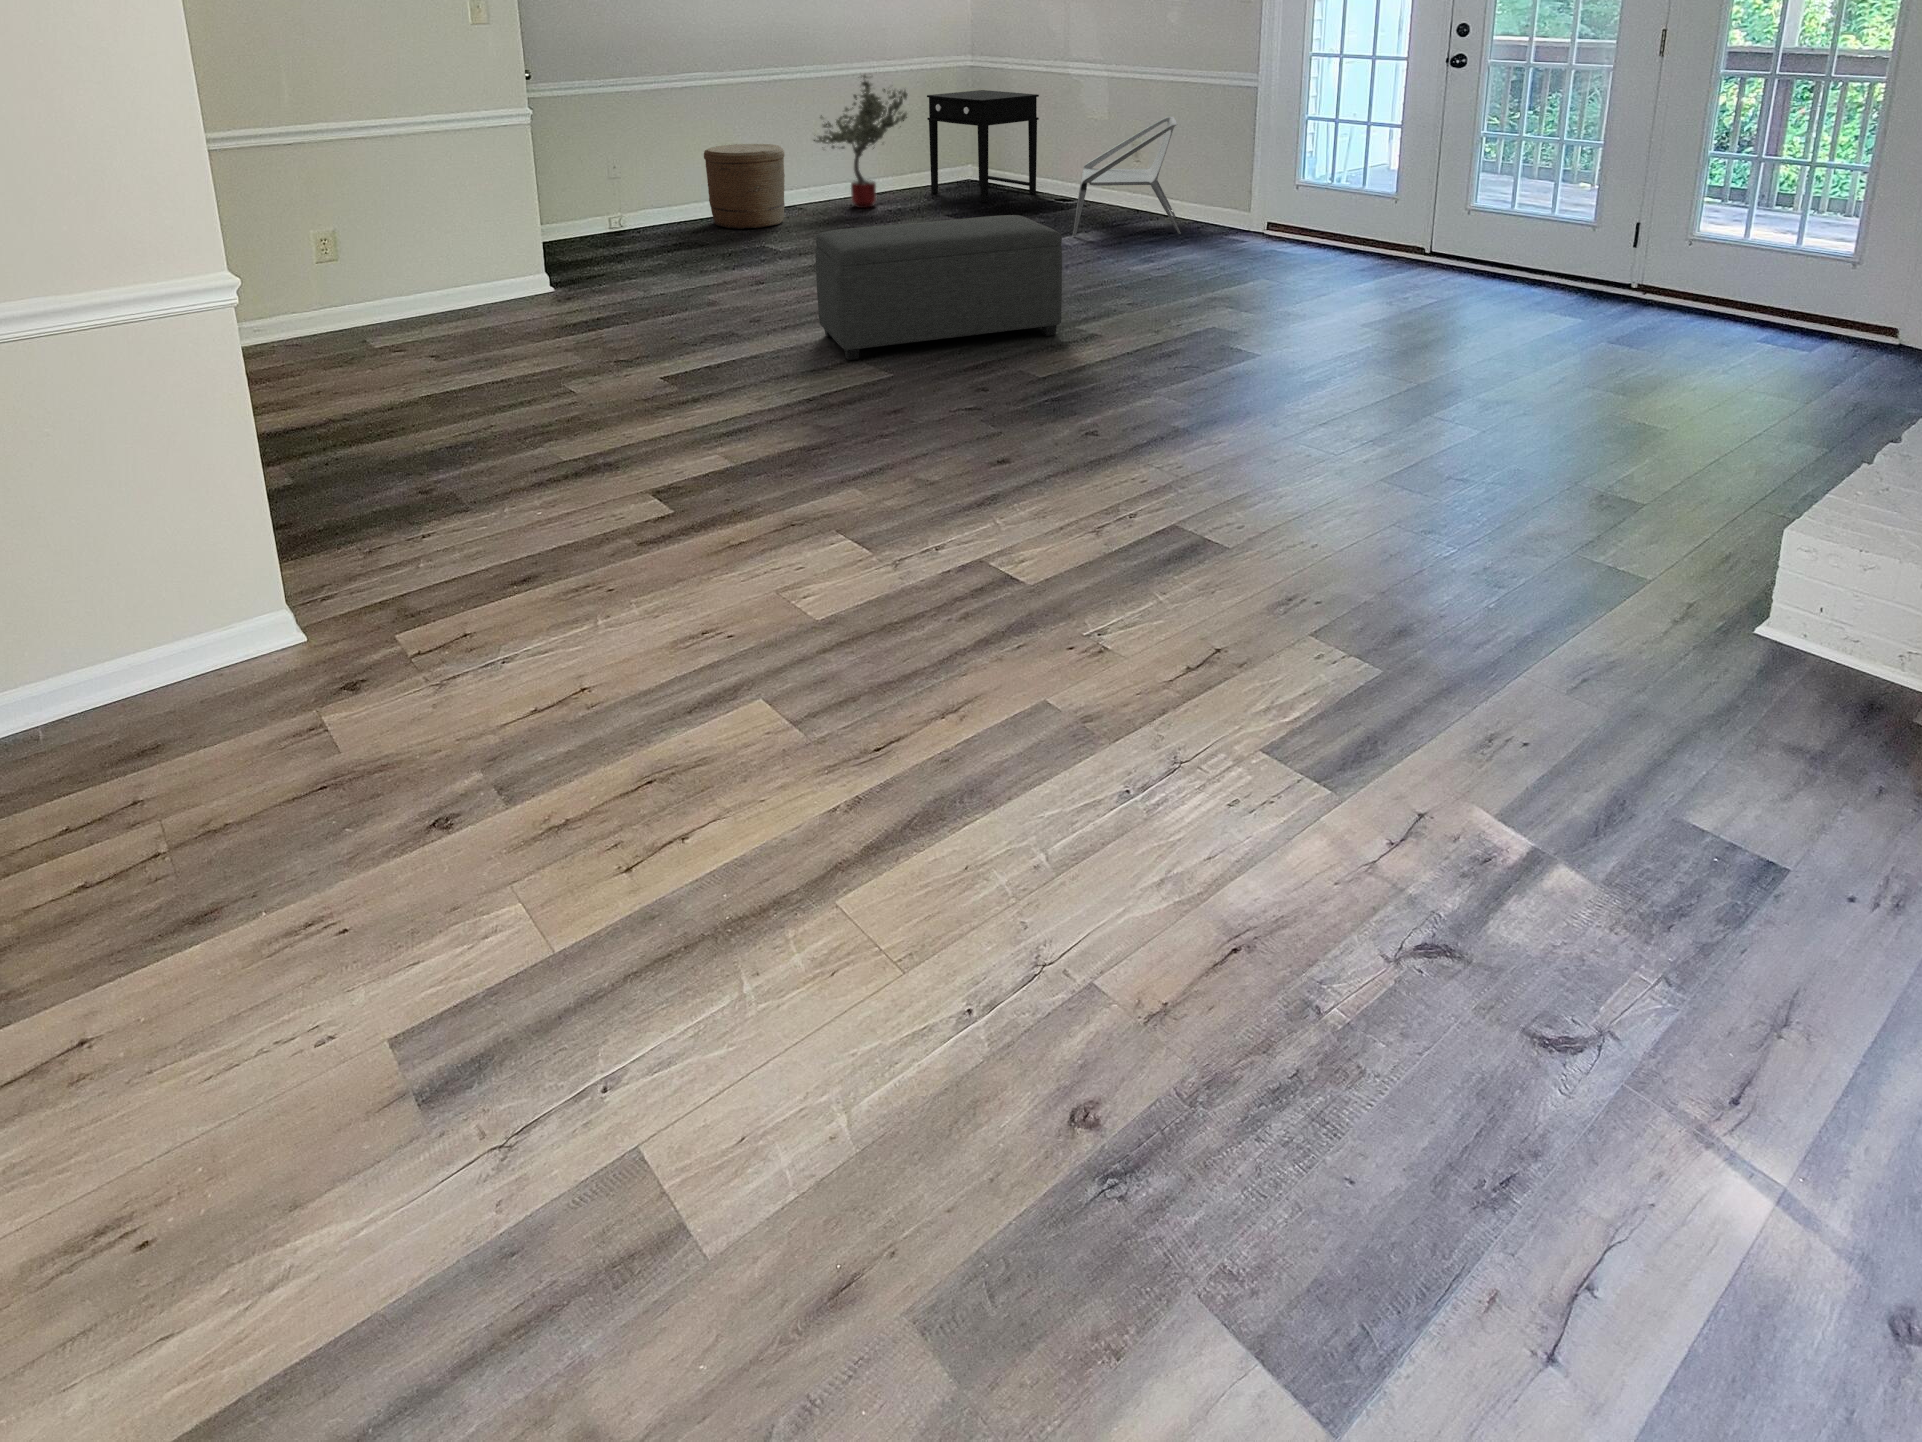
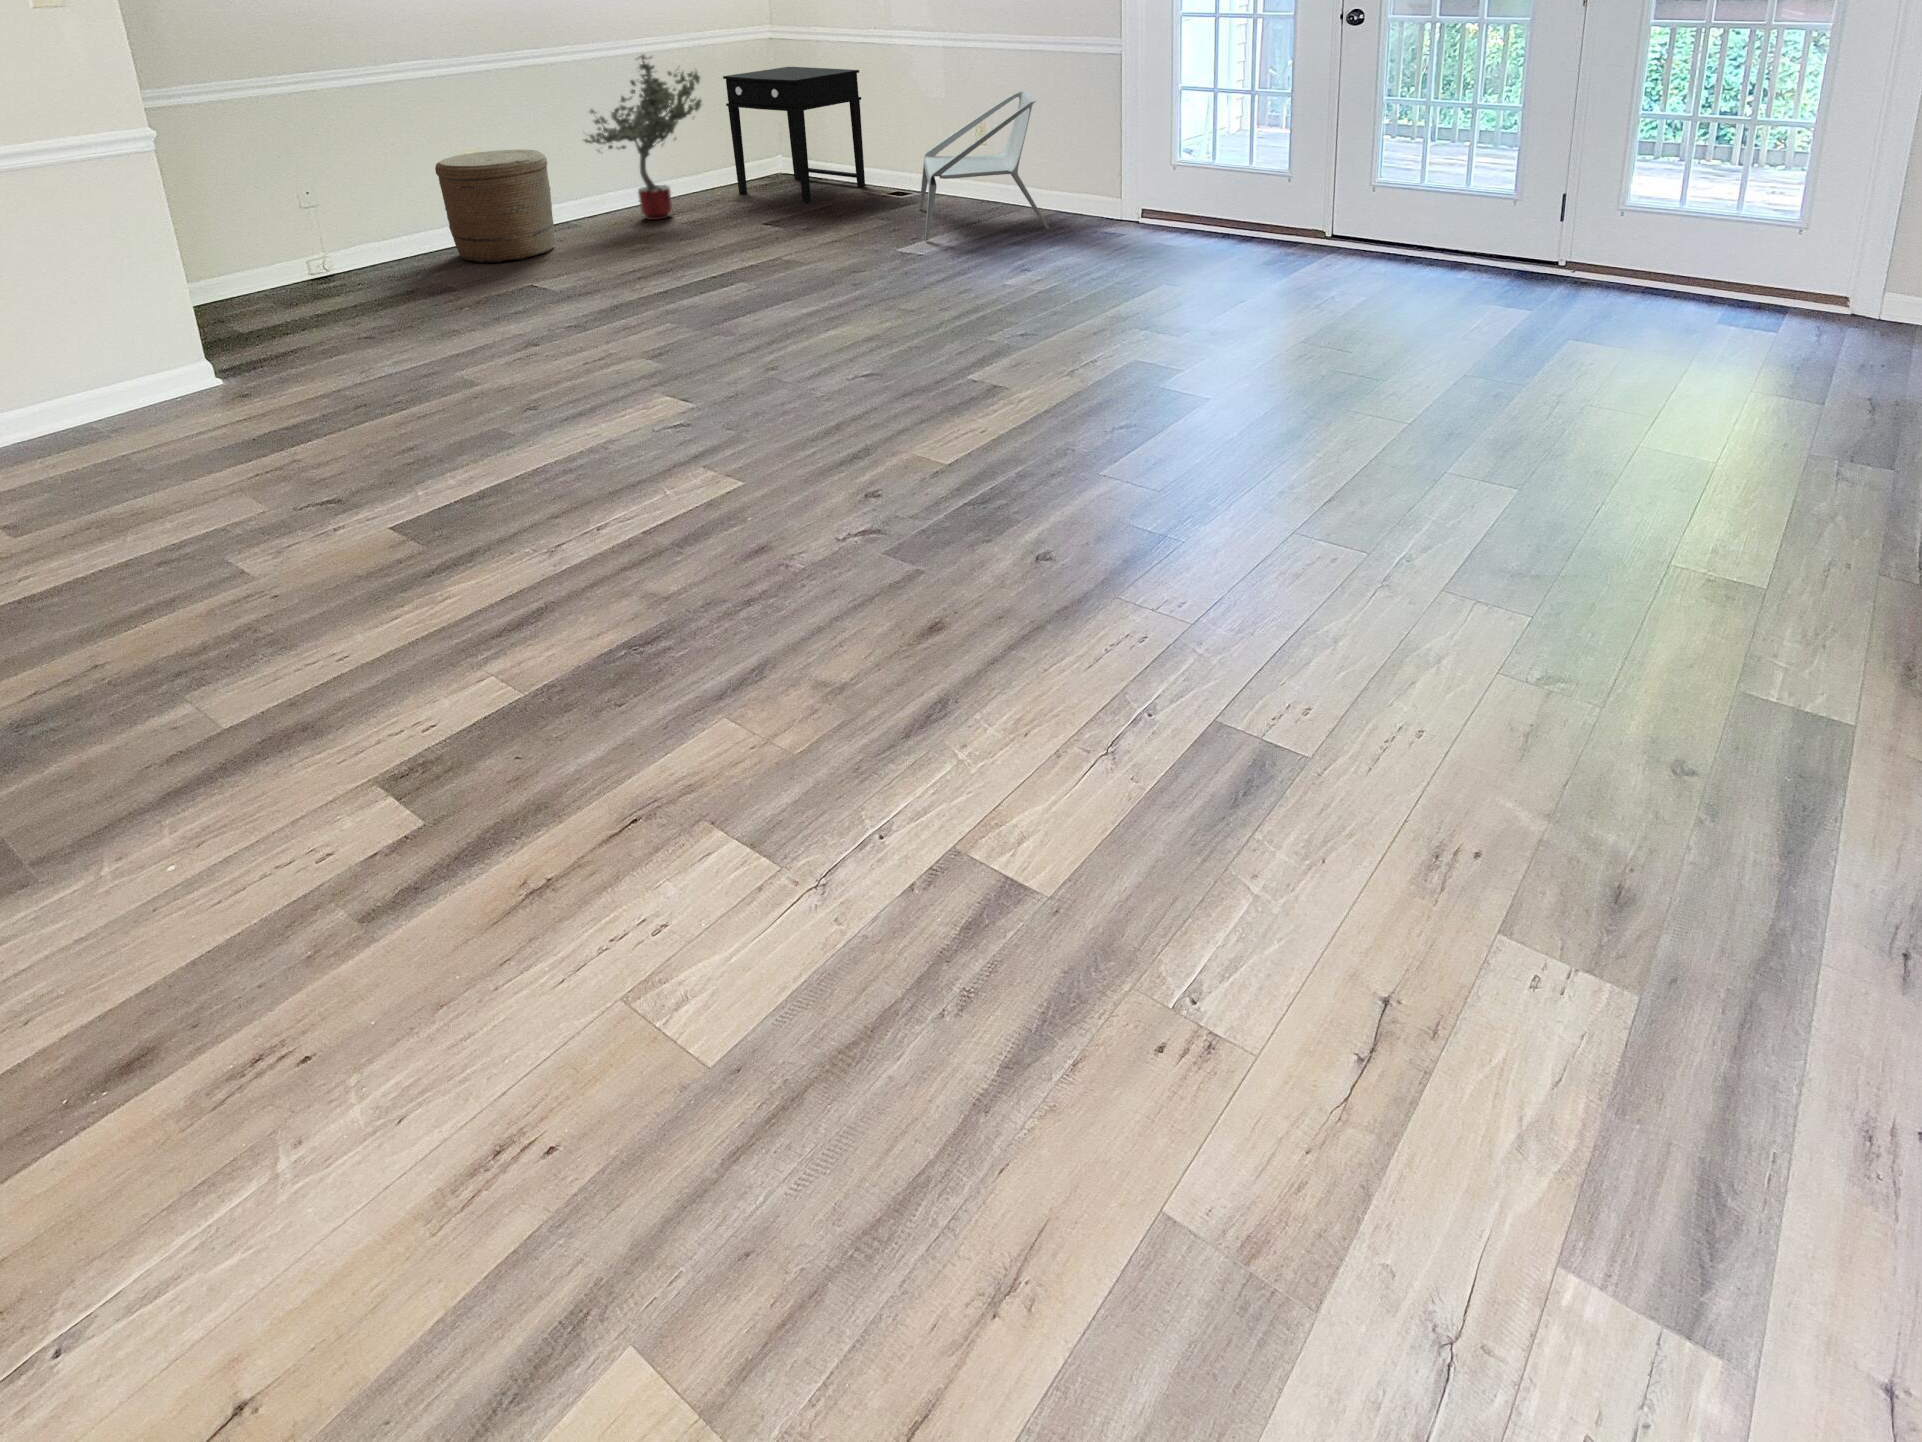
ottoman: present [816,215,1062,360] -> none [609,238,953,464]

